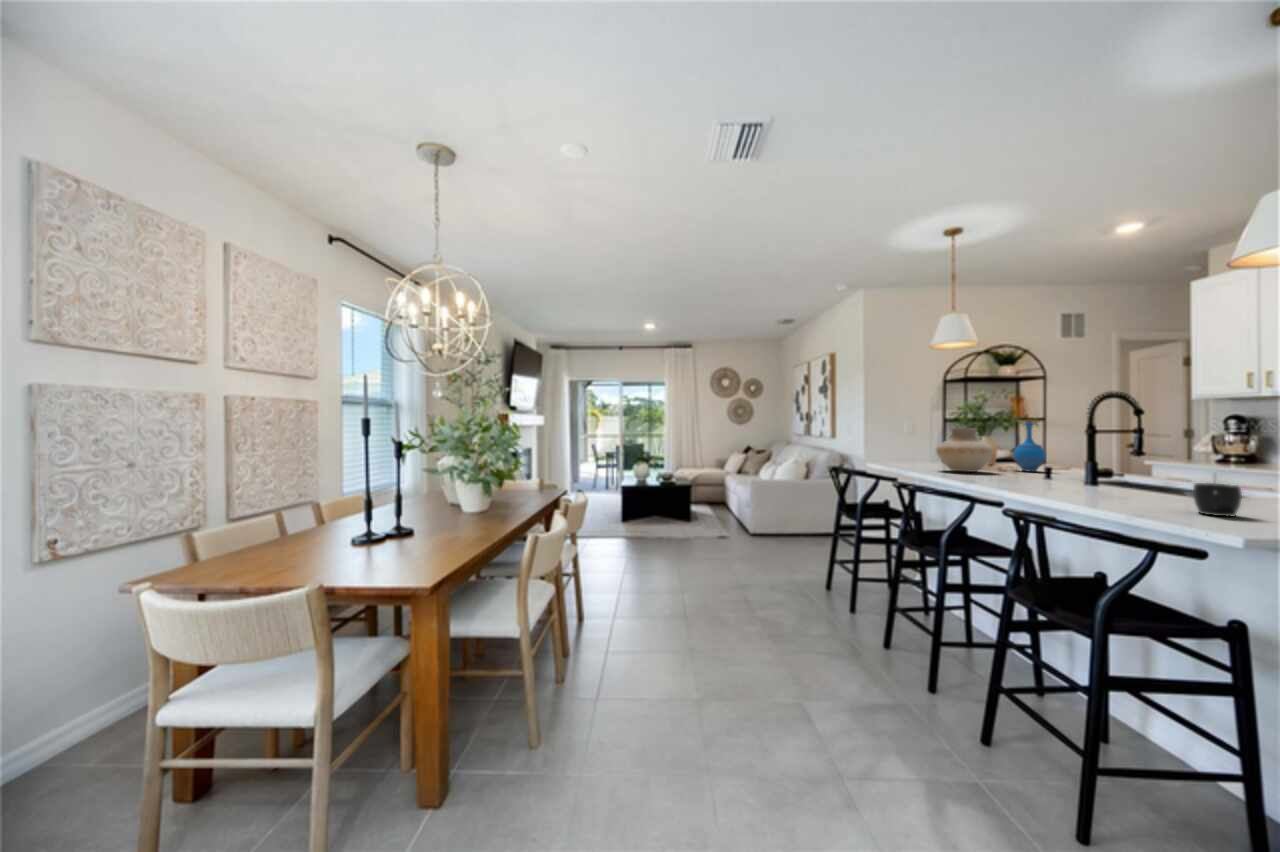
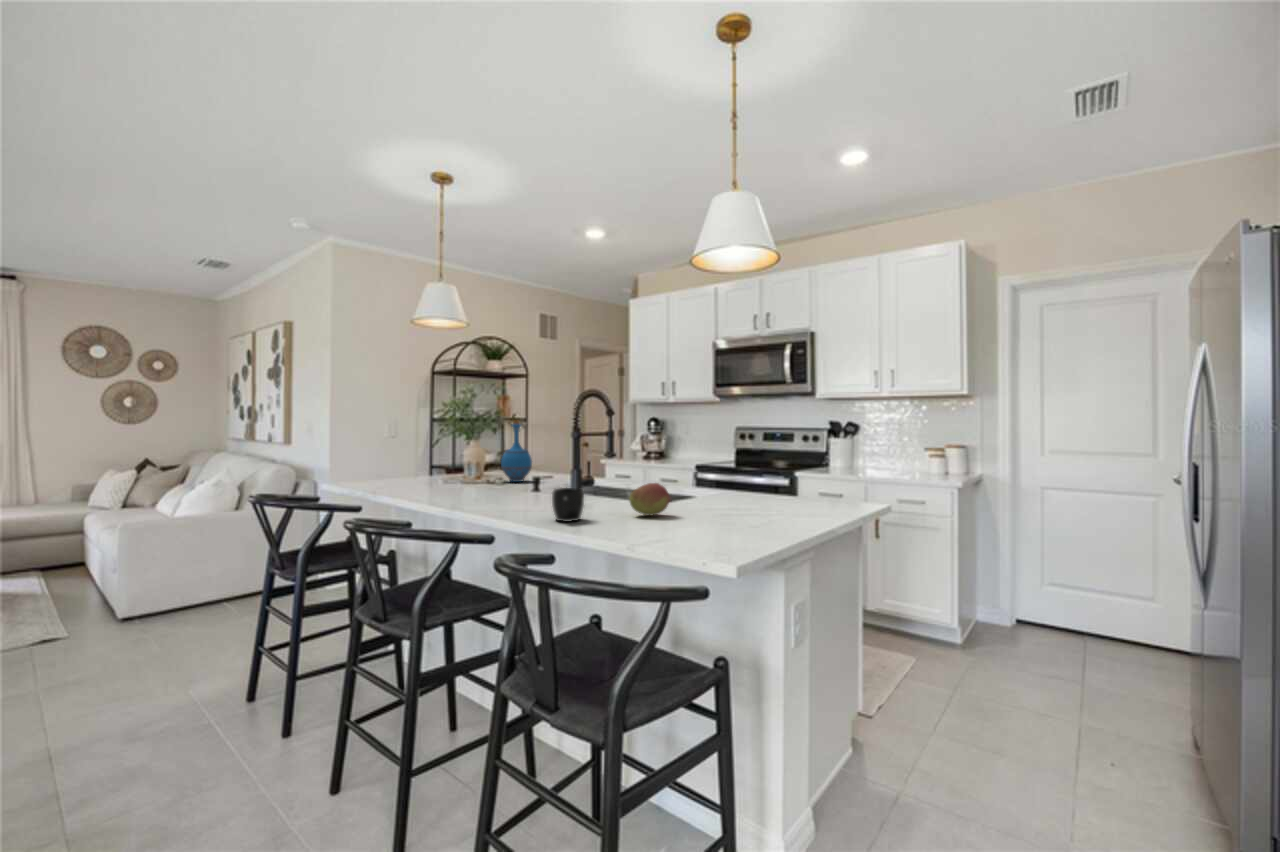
vase: present [936,428,994,472] -> none [413,431,481,490]
fruit: none [1144,472,1199,501] -> present [629,483,670,515]
mug: present [1193,483,1242,517] -> present [552,488,584,522]

